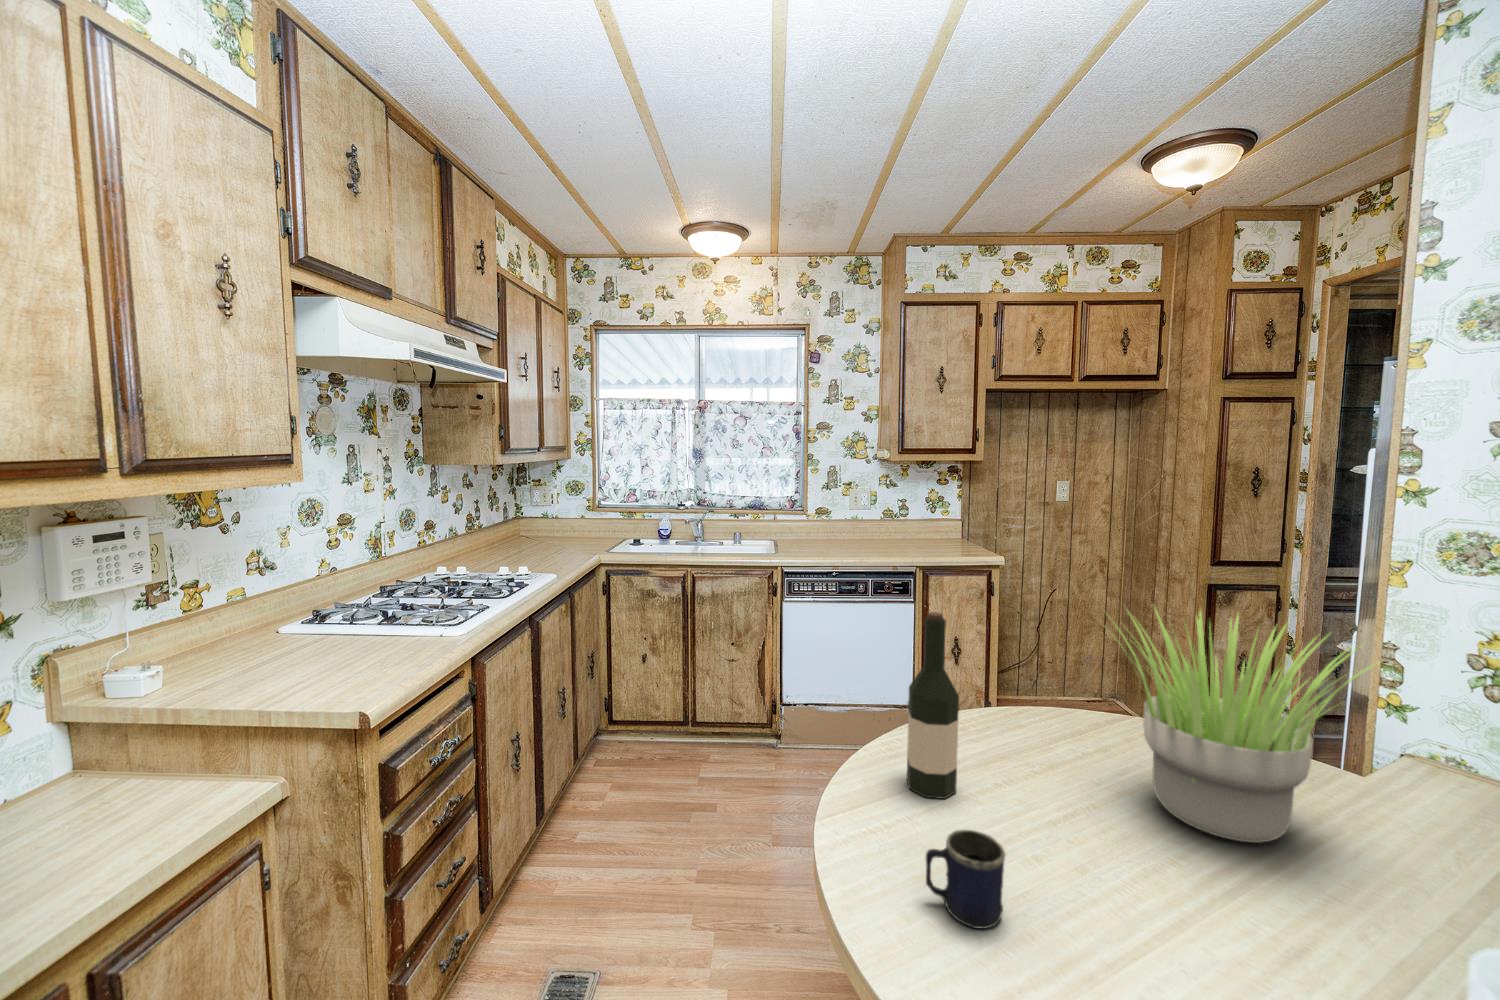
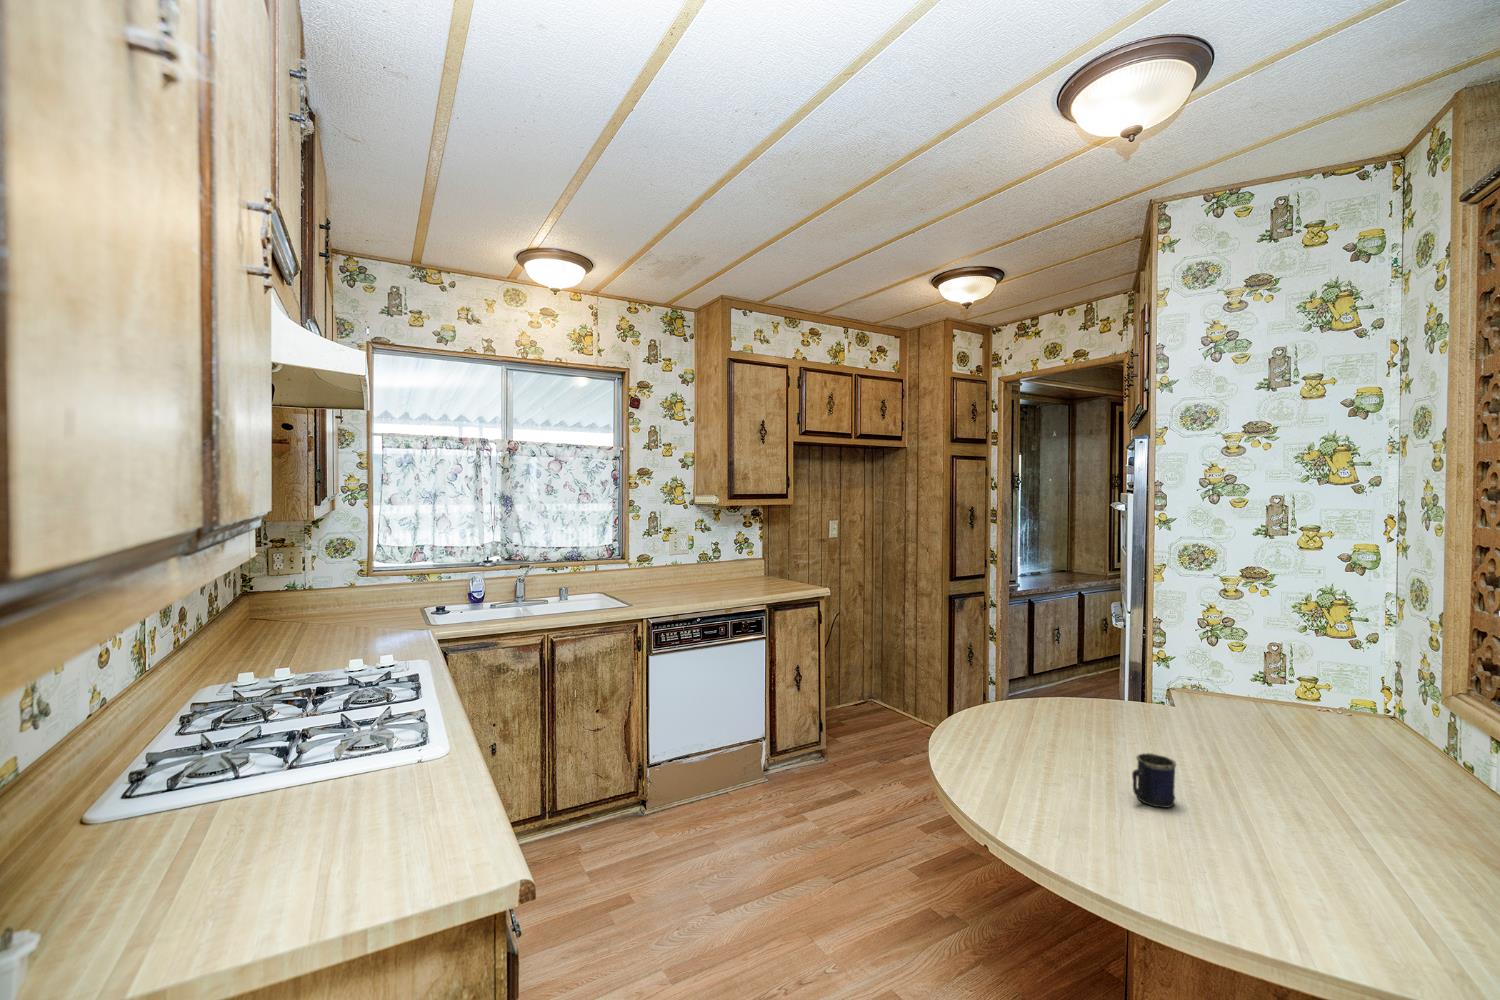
potted plant: present [1110,609,1375,843] -> none [1085,605,1237,737]
wine bottle: present [907,612,959,799] -> none [1017,626,1053,759]

